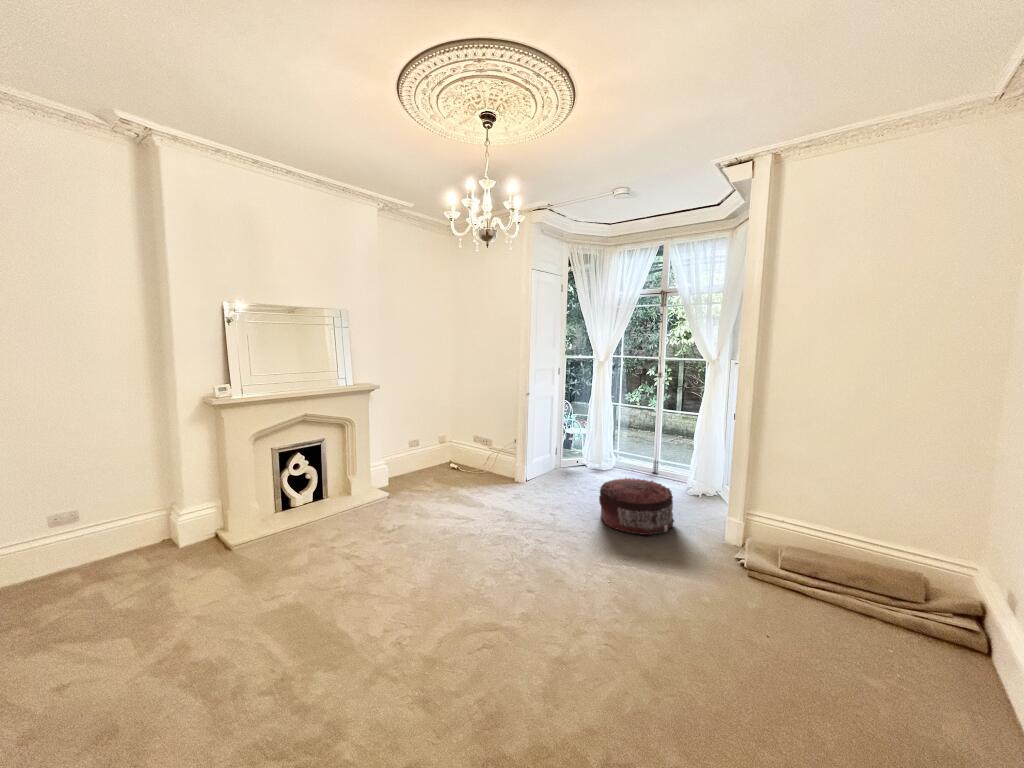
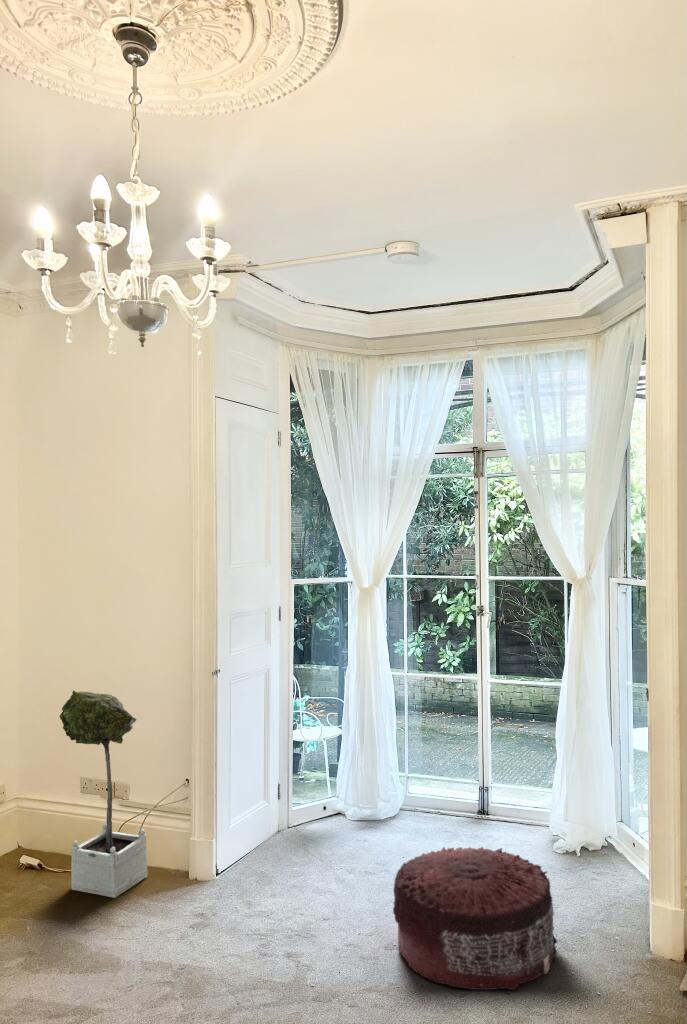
potted tree: none [463,400,498,485] -> present [59,691,147,898]

